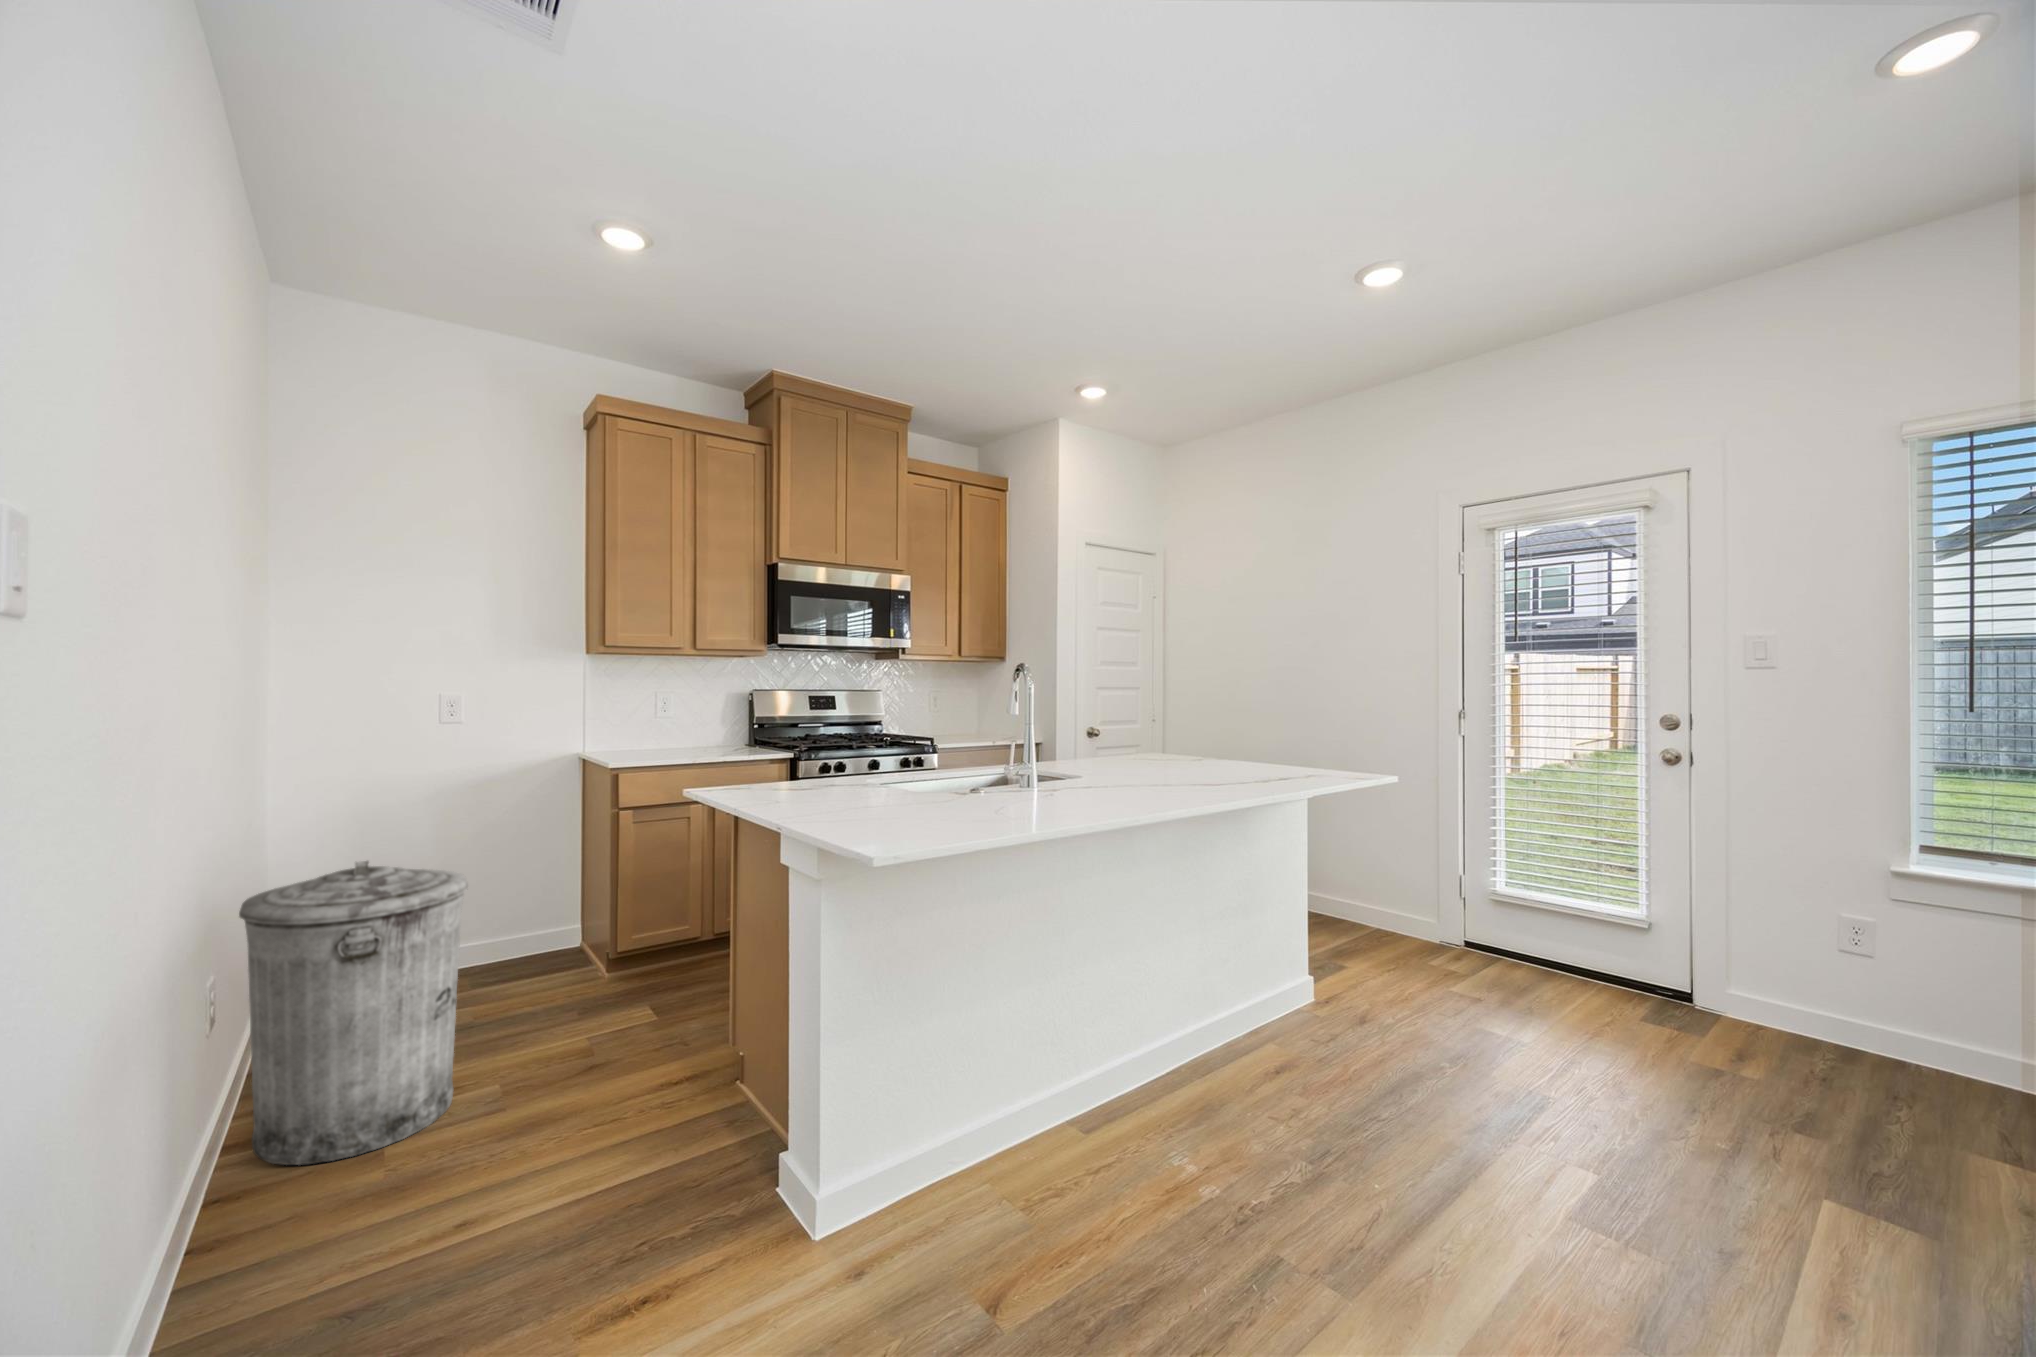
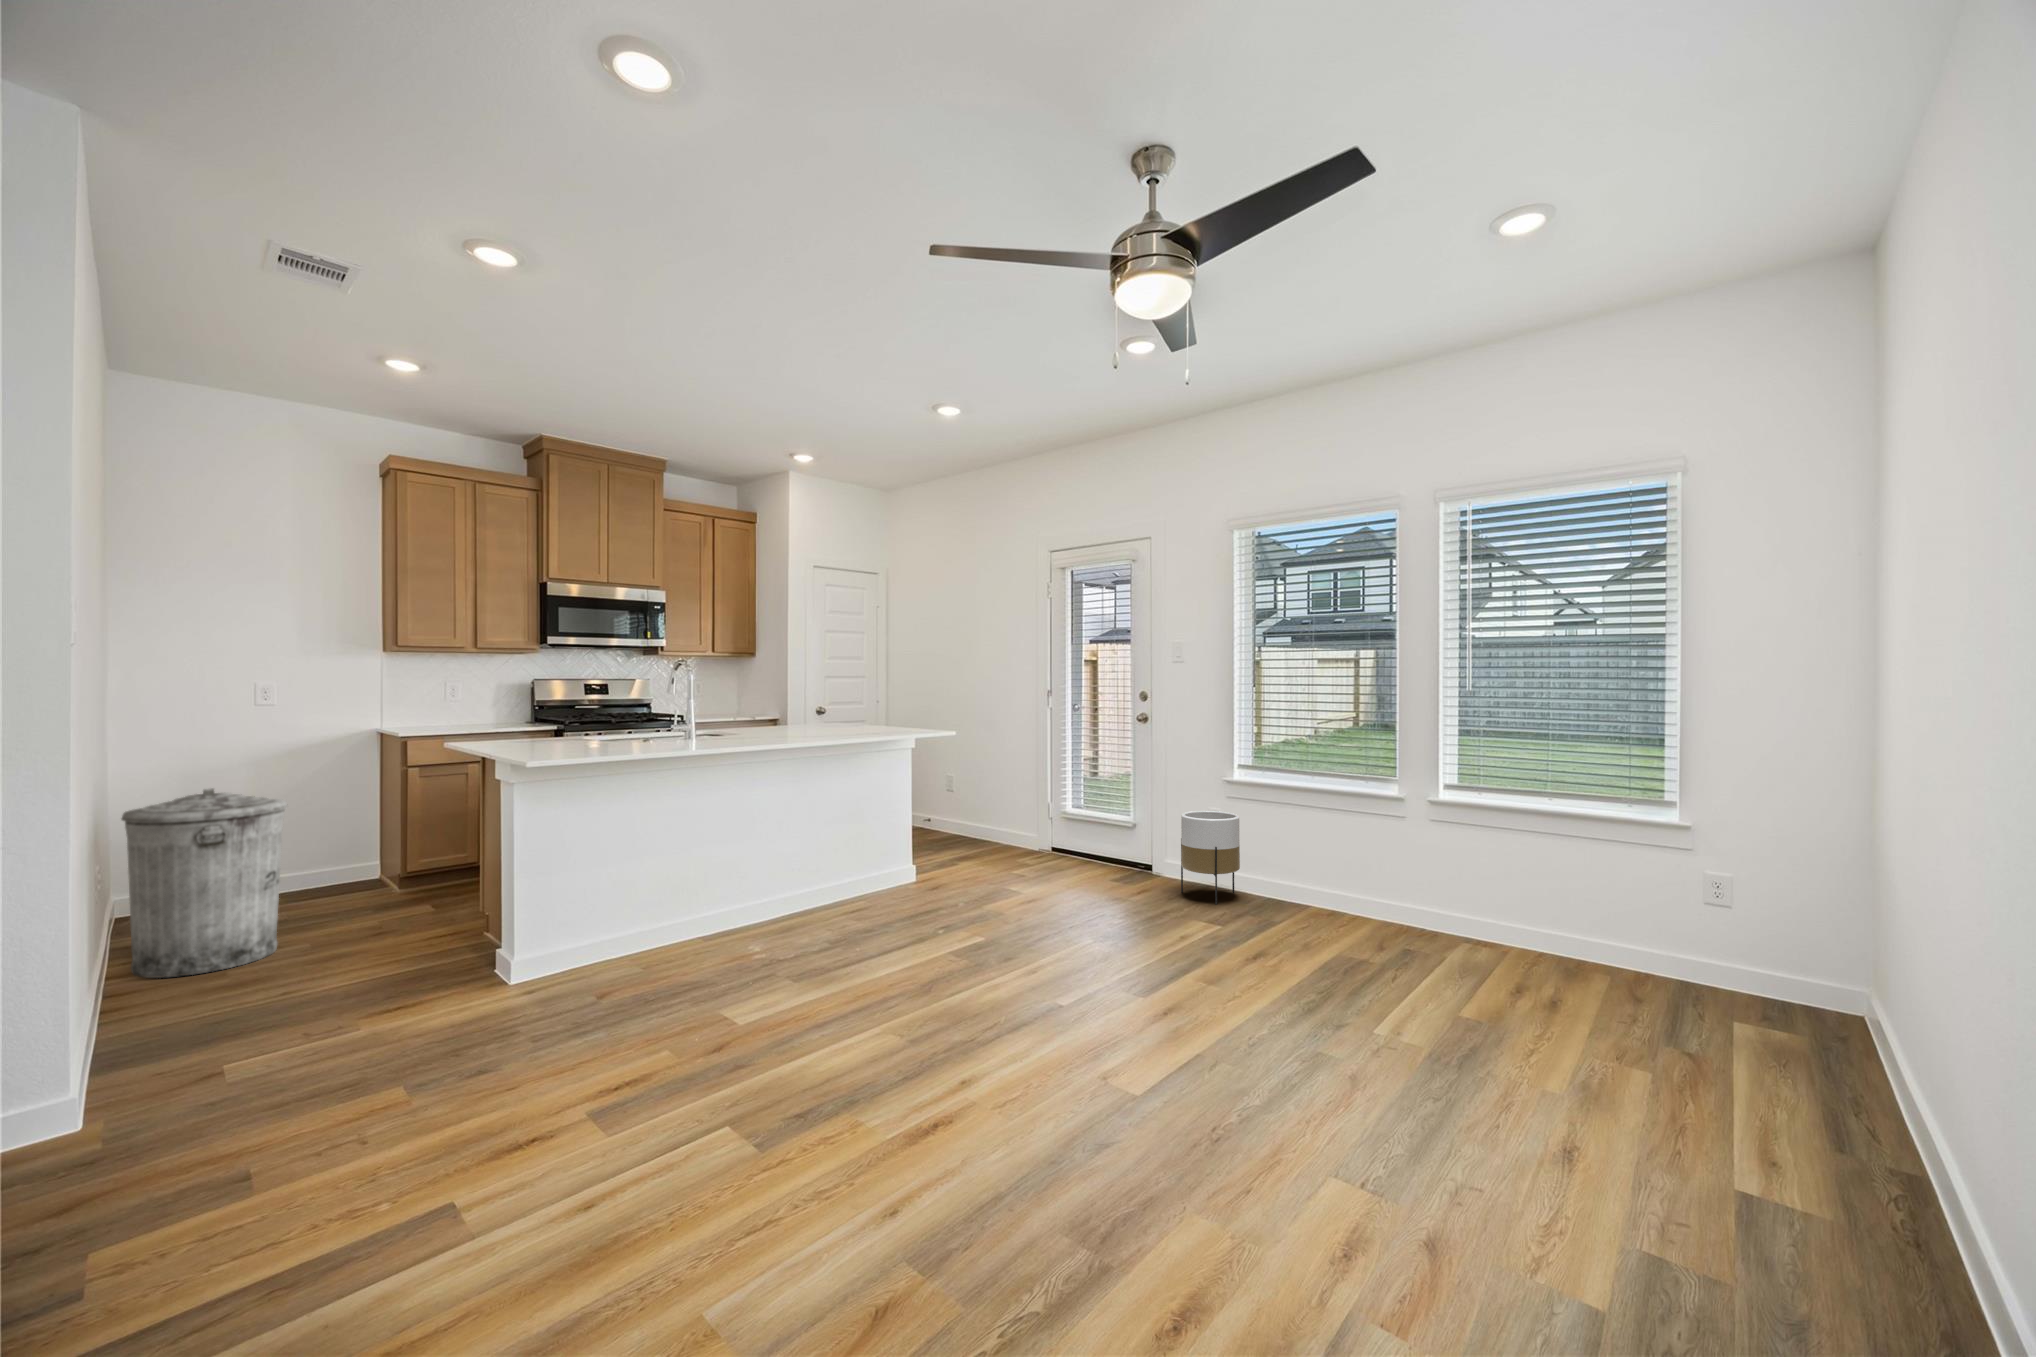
planter: none [1797,921,1942,1099] -> present [1181,811,1240,905]

